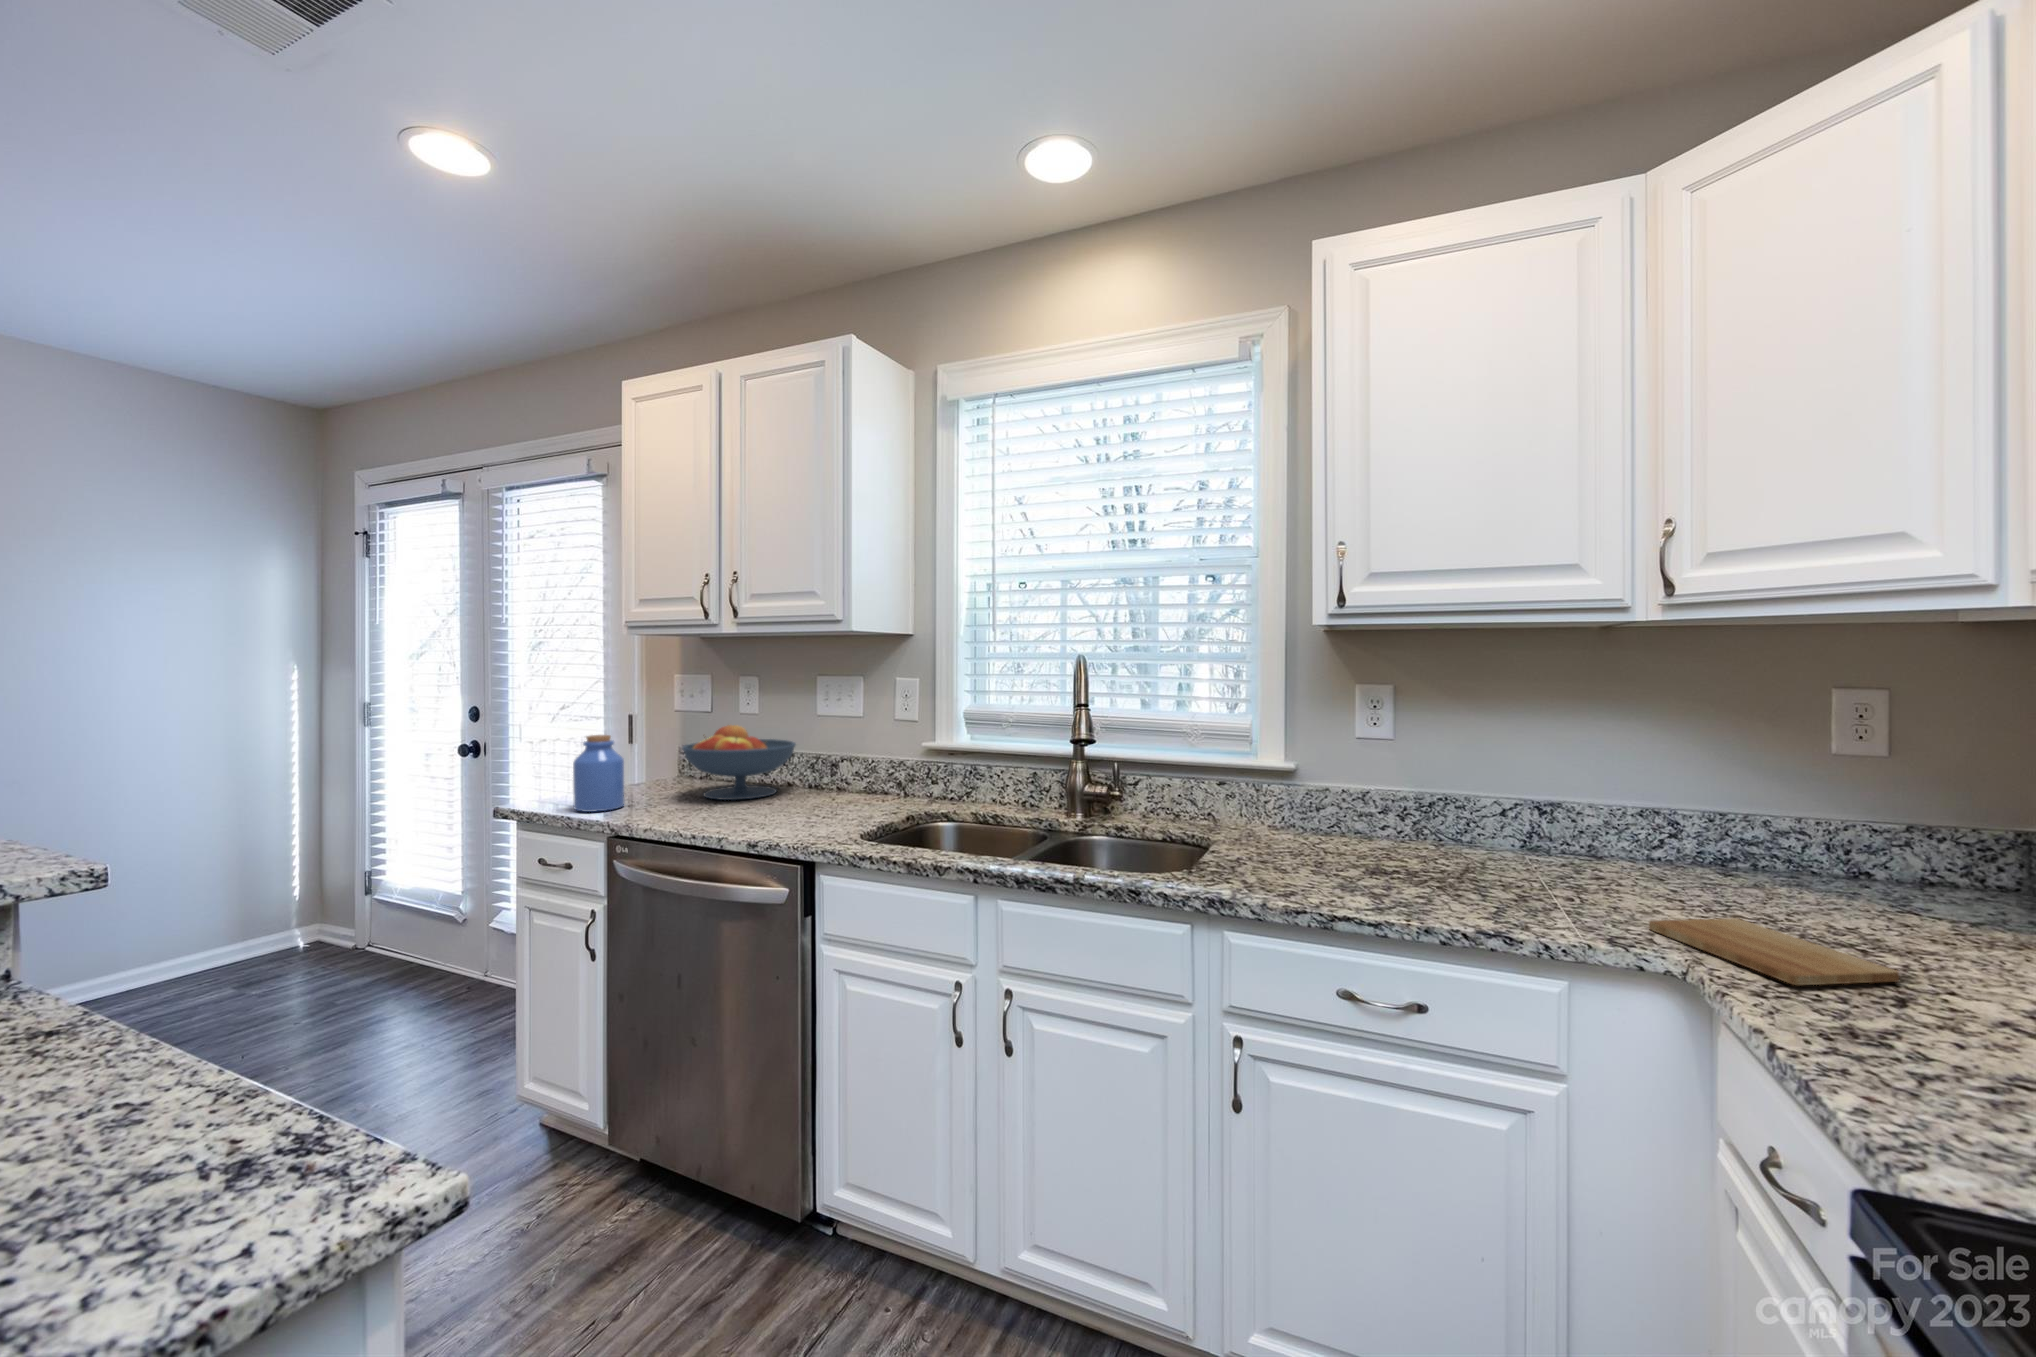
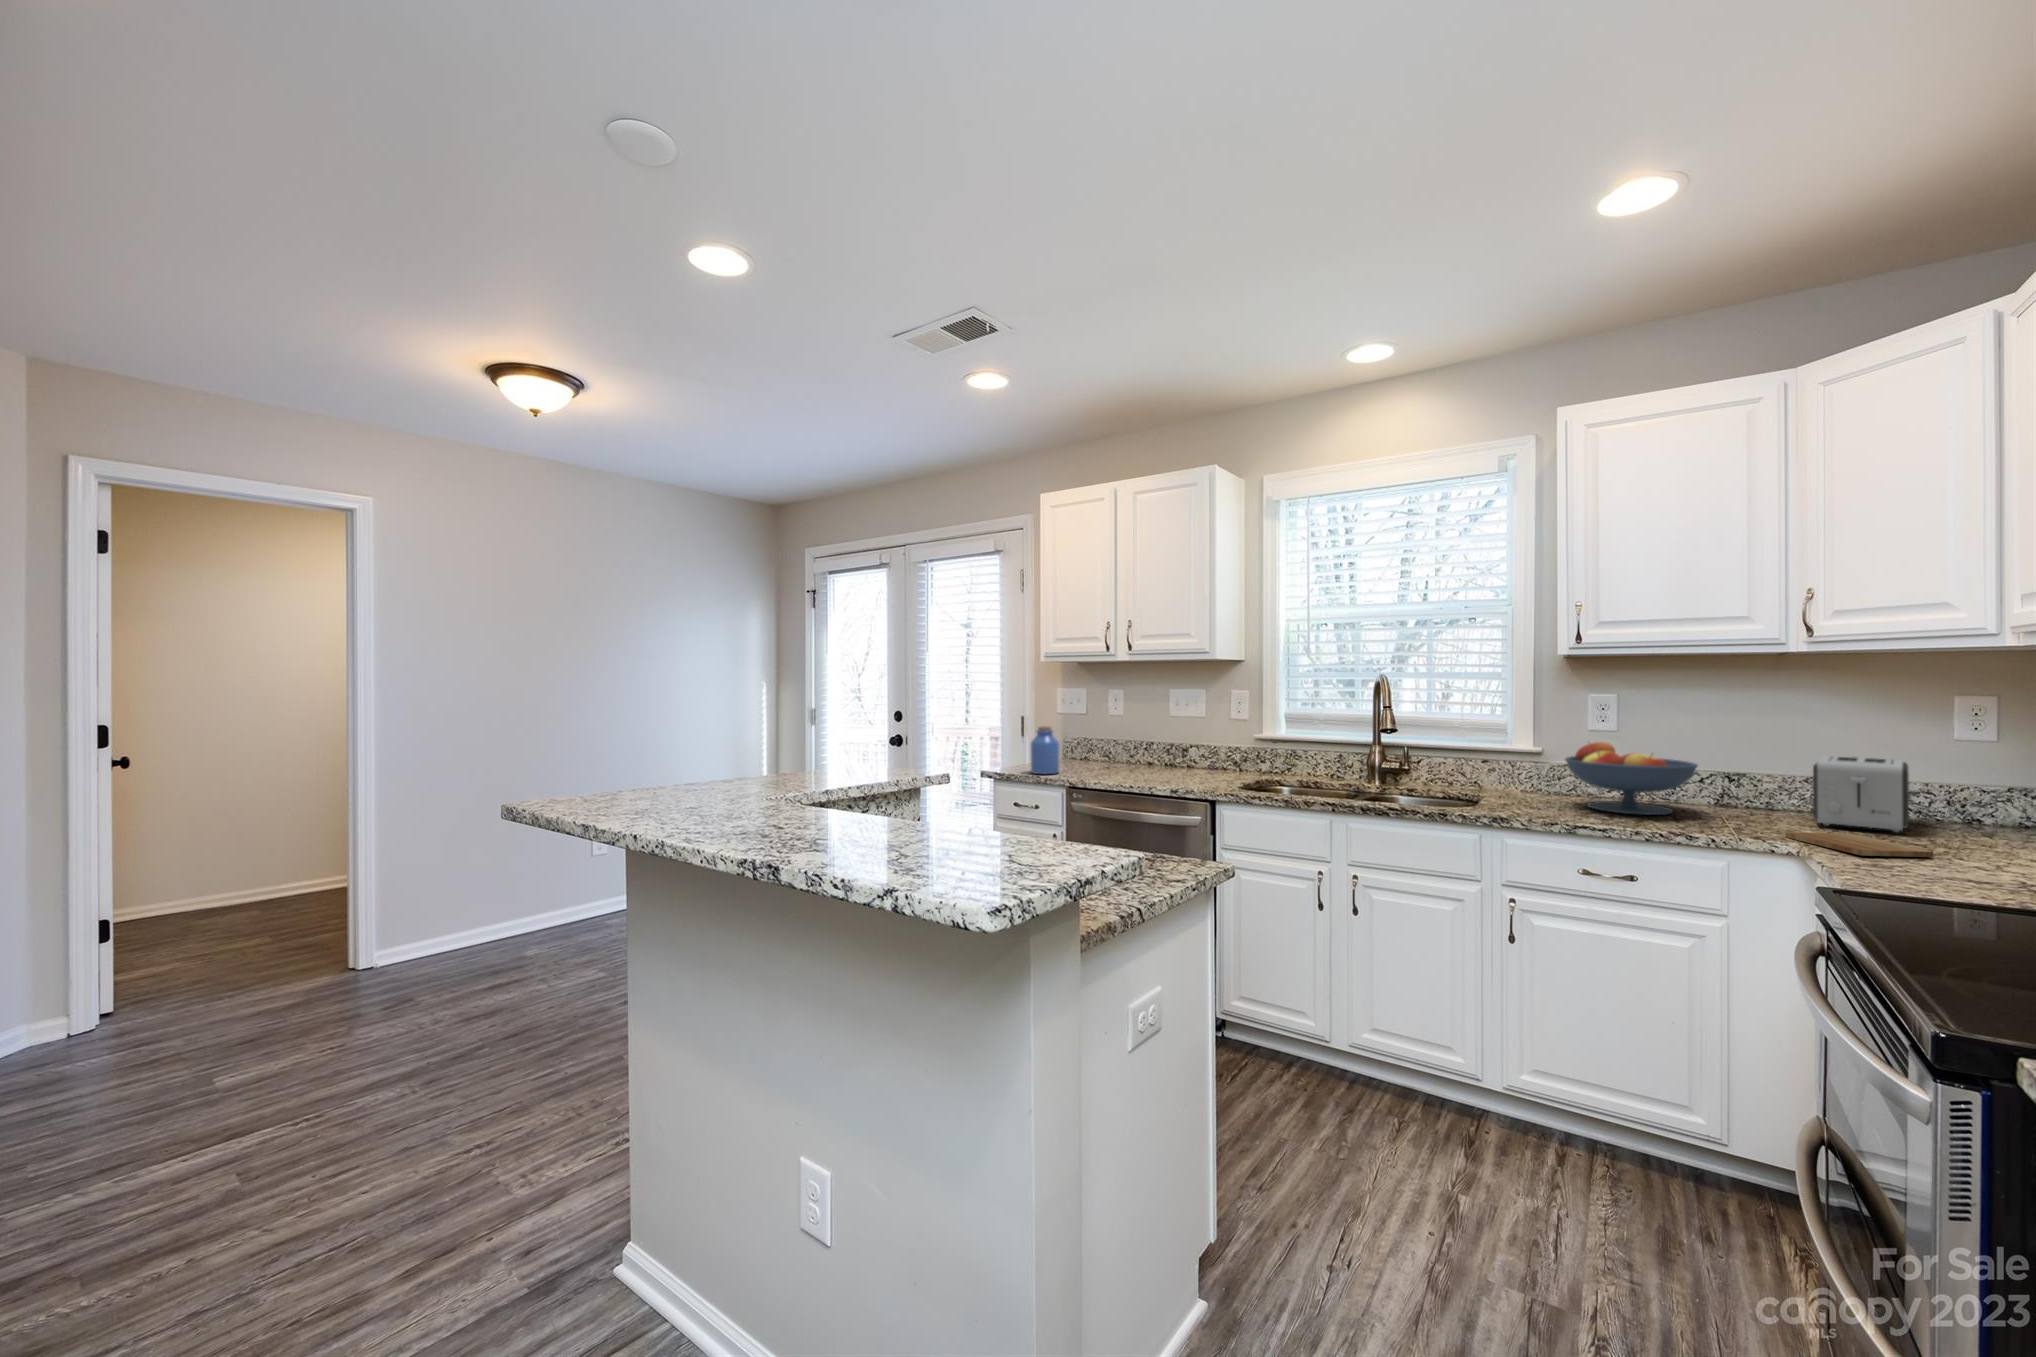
fruit bowl: present [682,725,796,800] -> present [1565,742,1697,815]
toaster: none [1660,778,1811,908] -> present [1813,756,1909,832]

